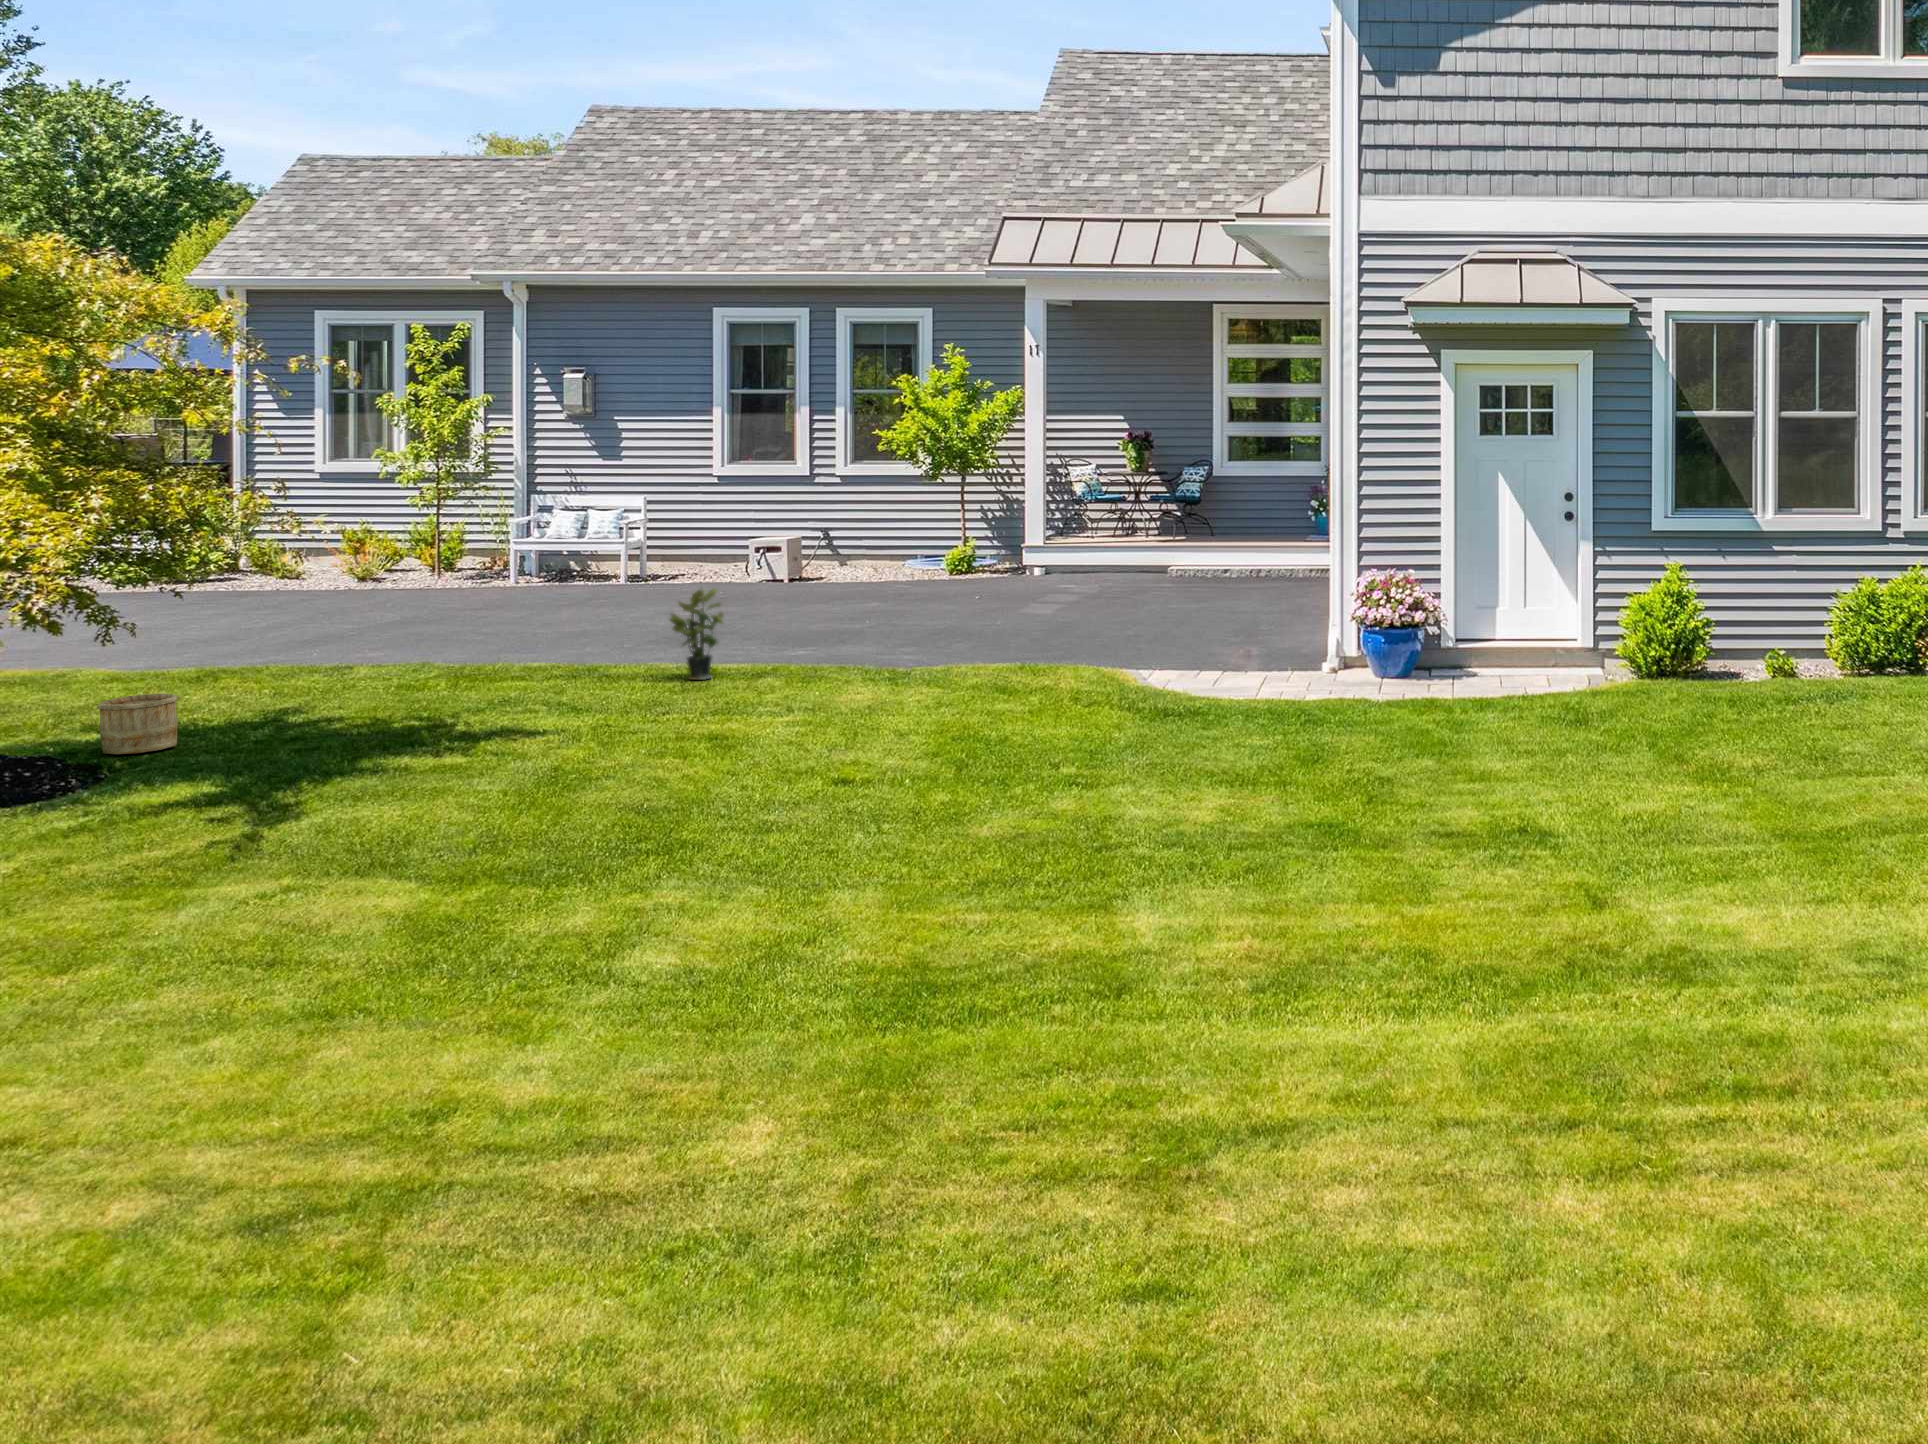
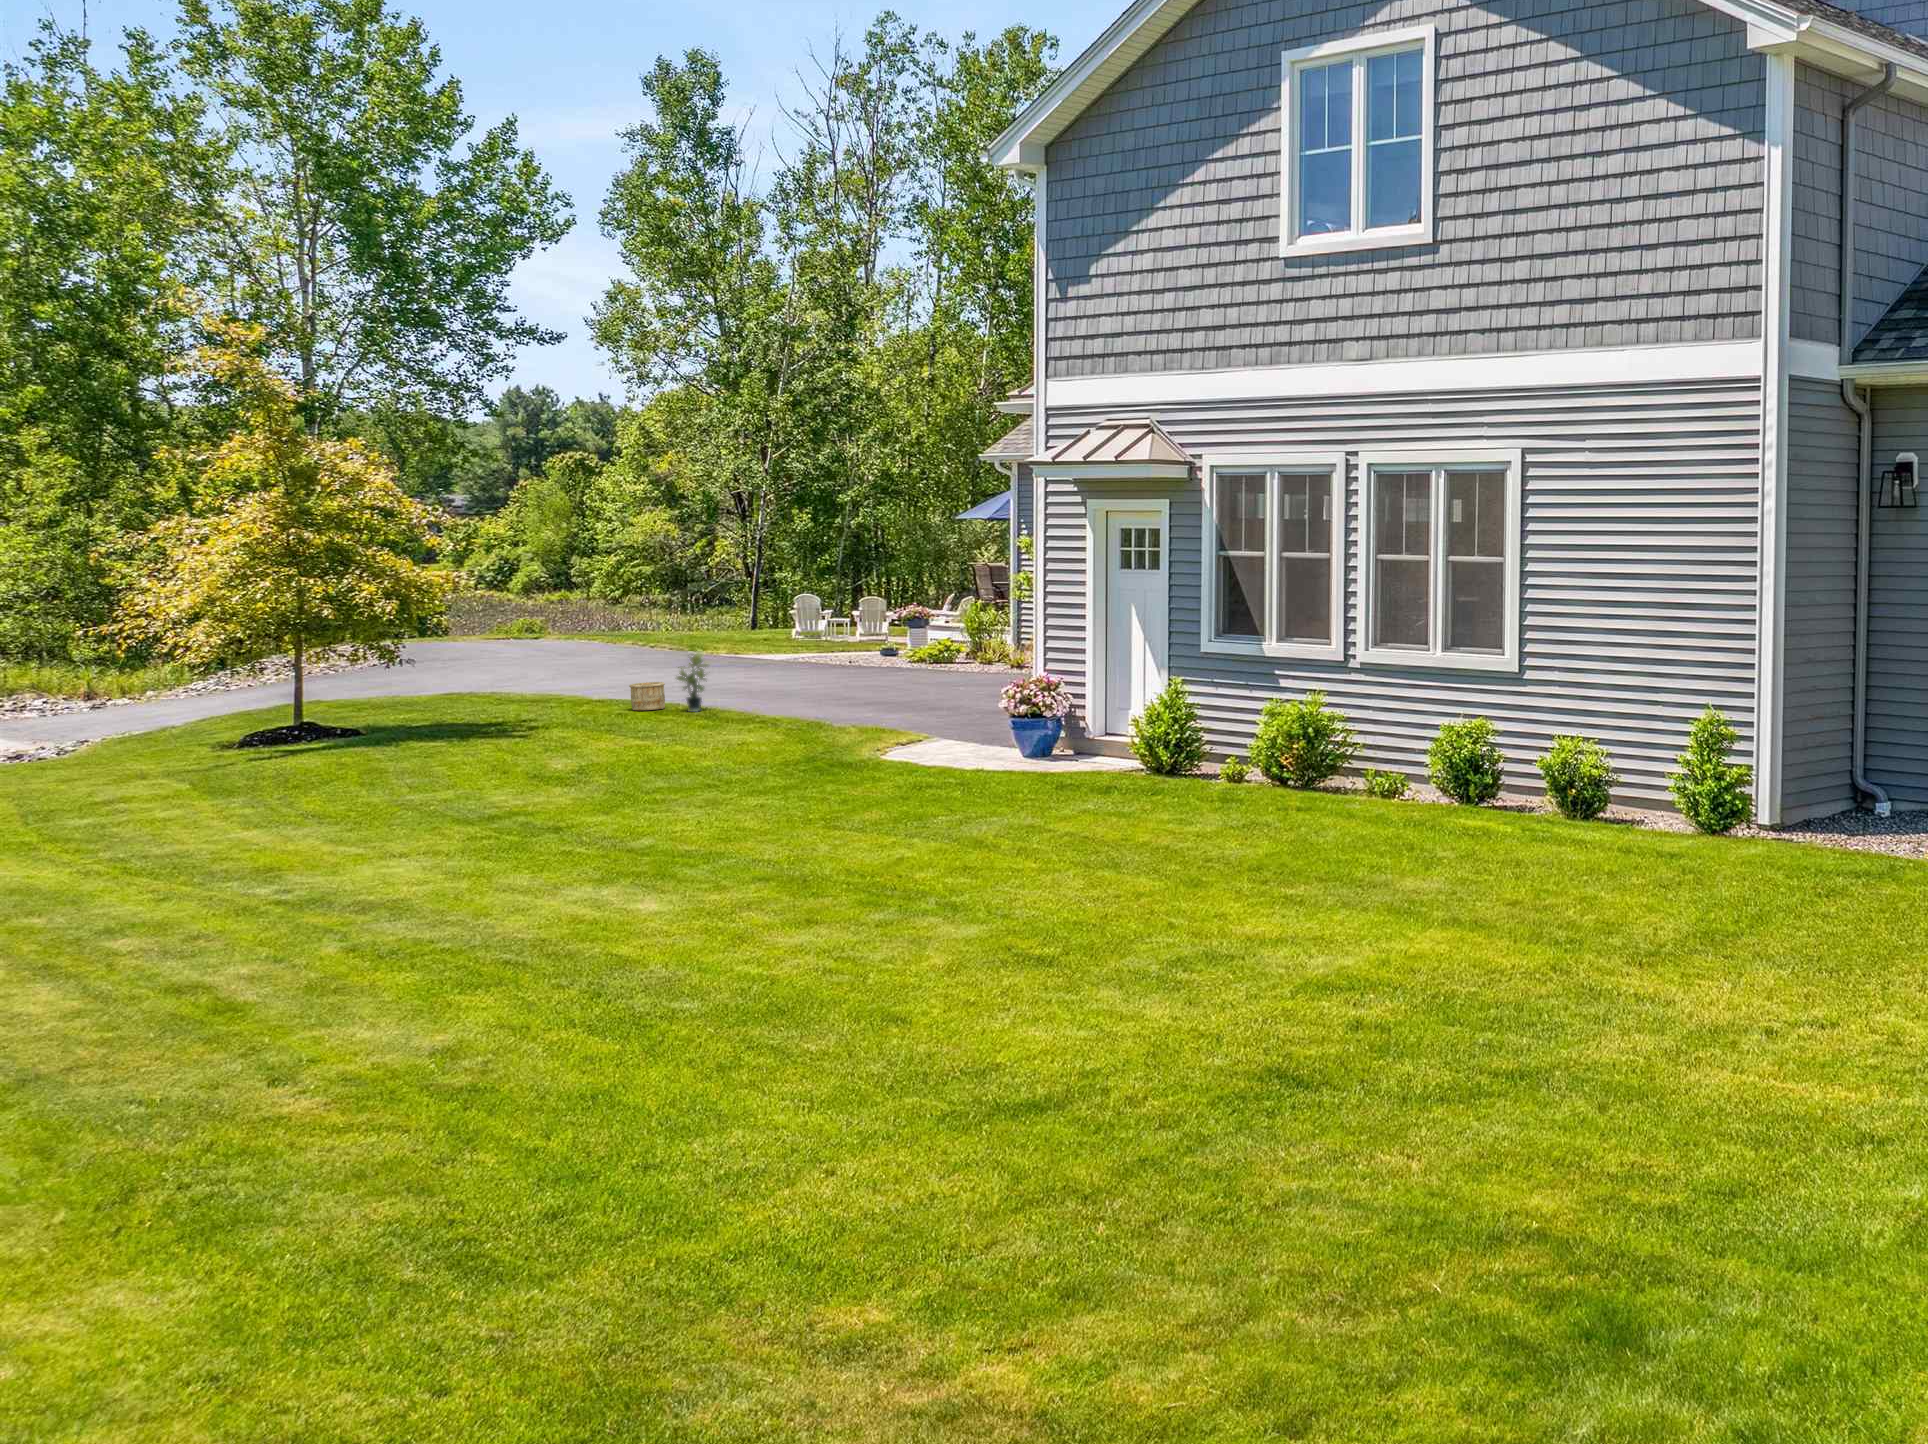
wooden bucket: present [96,694,177,754] -> present [629,682,665,710]

